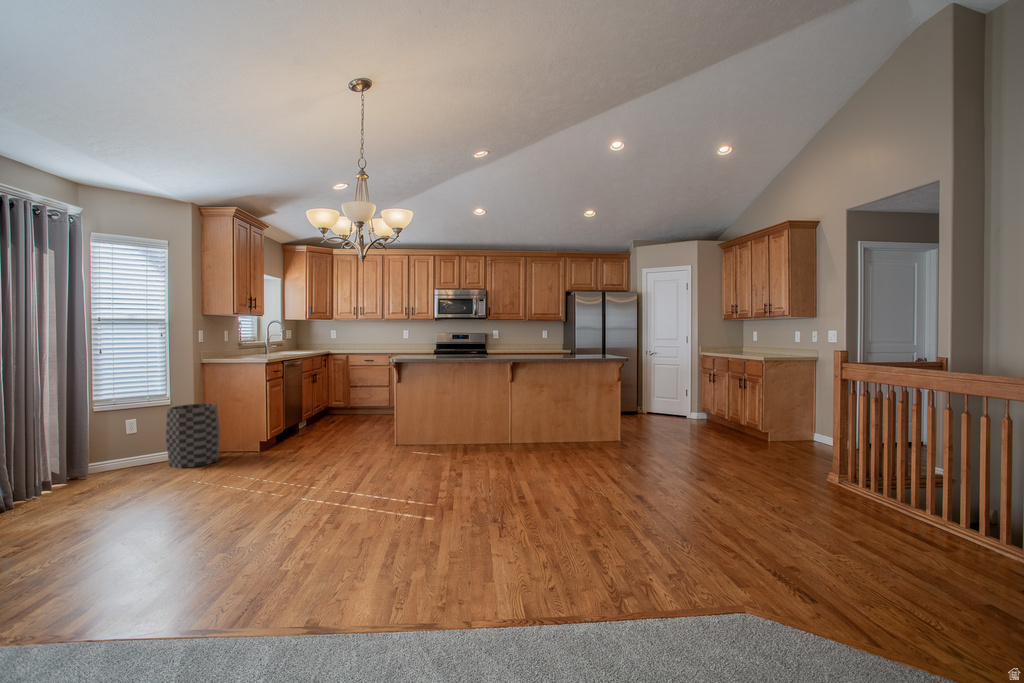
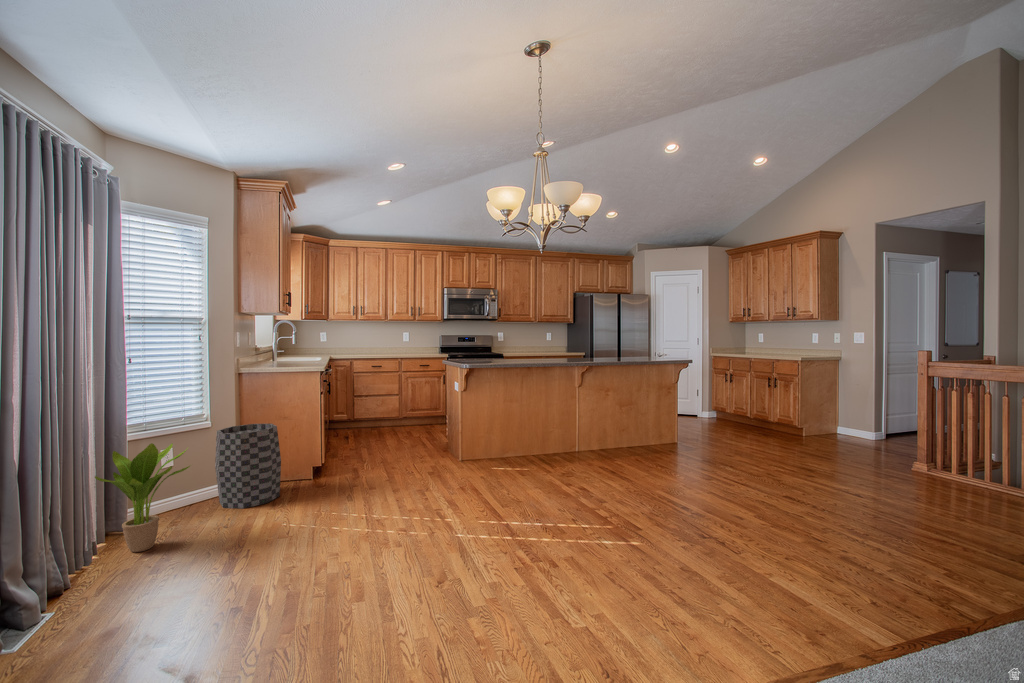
potted plant: none [41,411,119,490] -> present [95,443,190,552]

